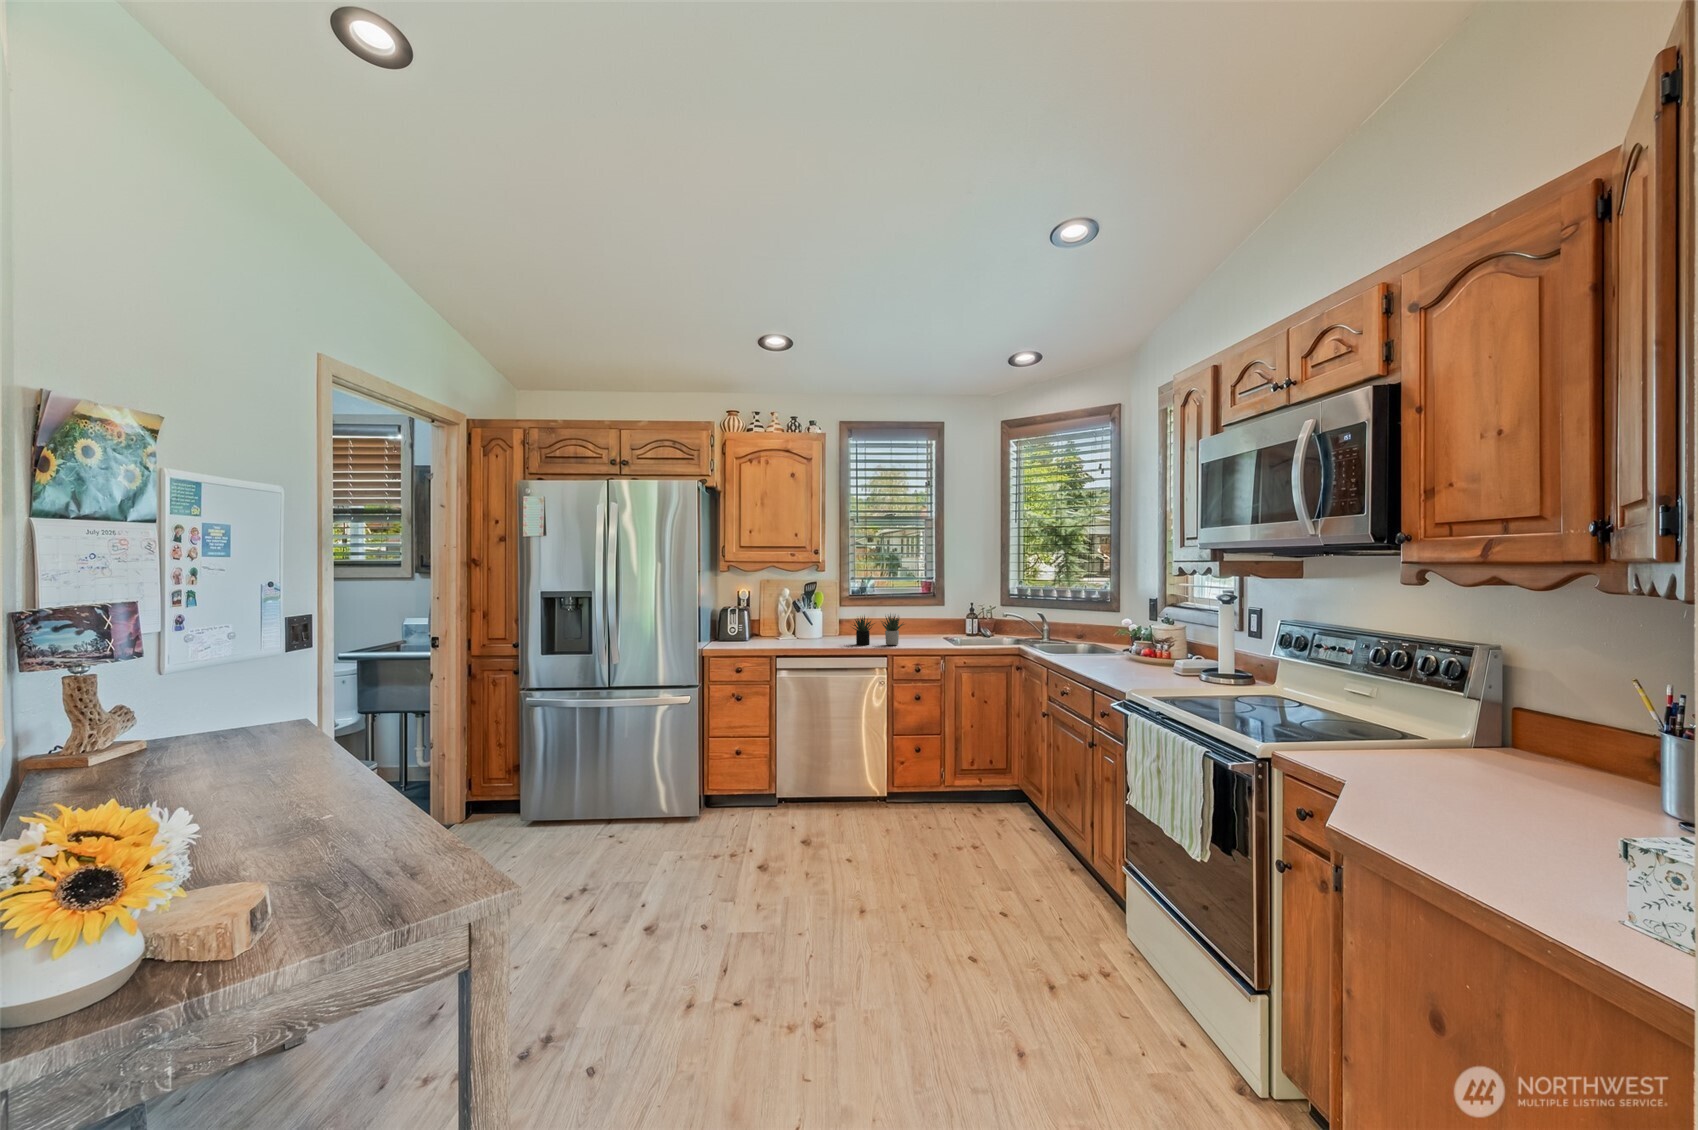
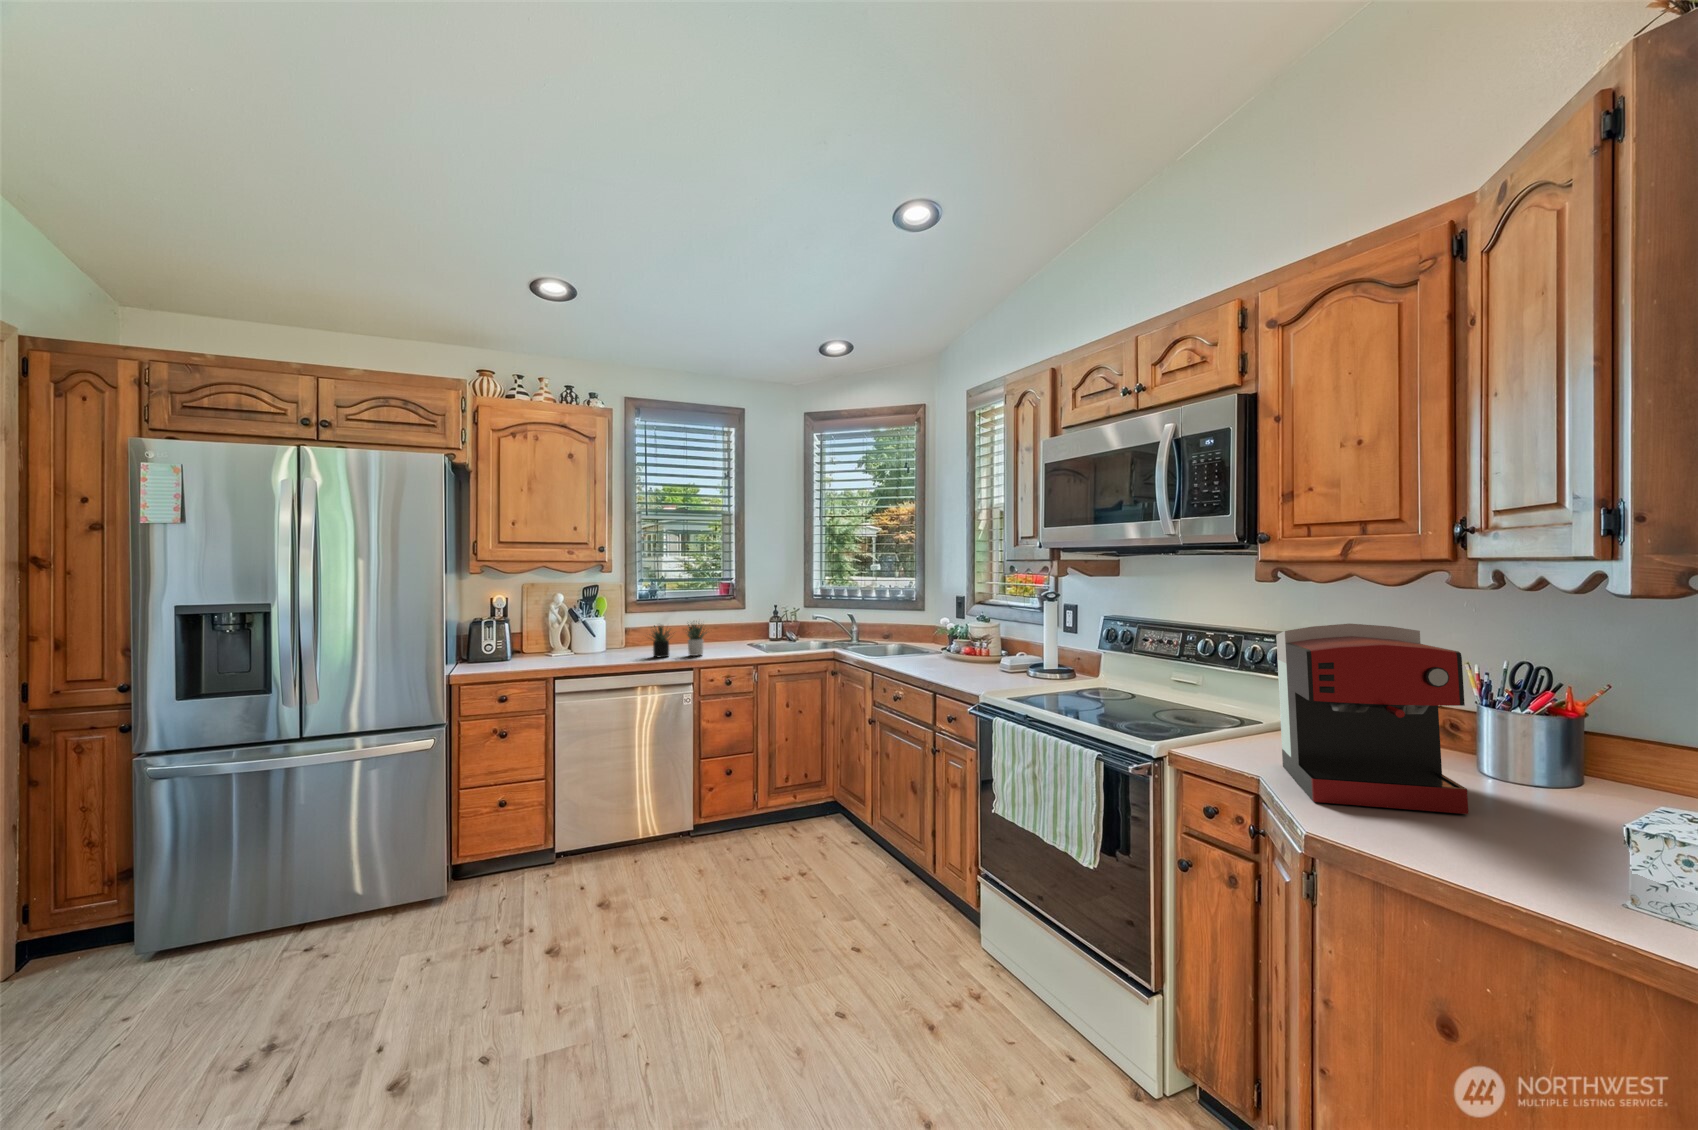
coffee maker: none [1367,629,1550,832] -> present [1276,624,1468,814]

